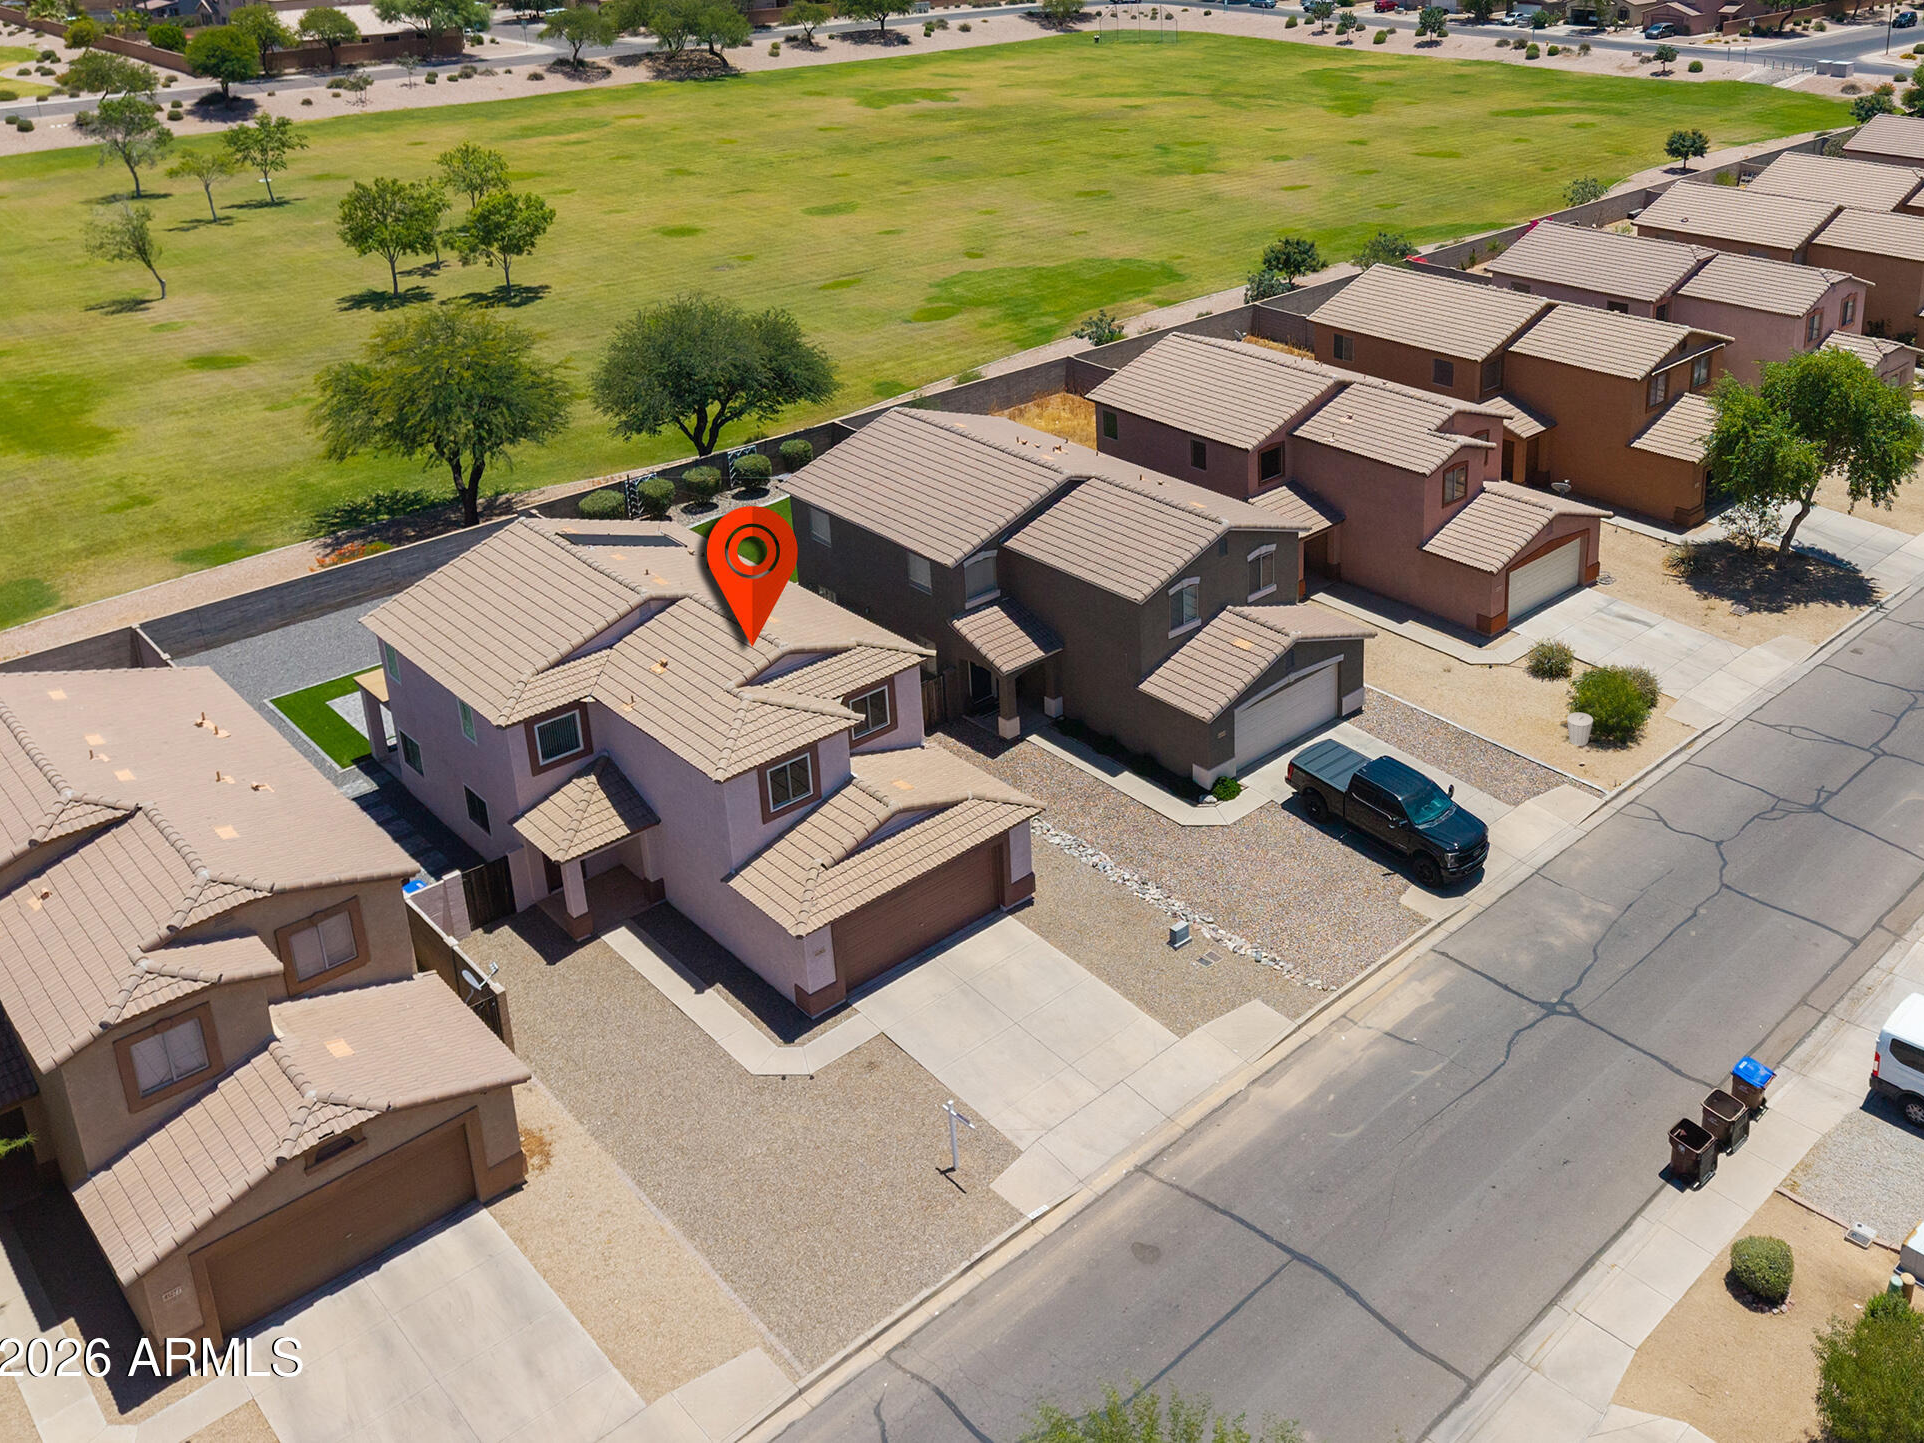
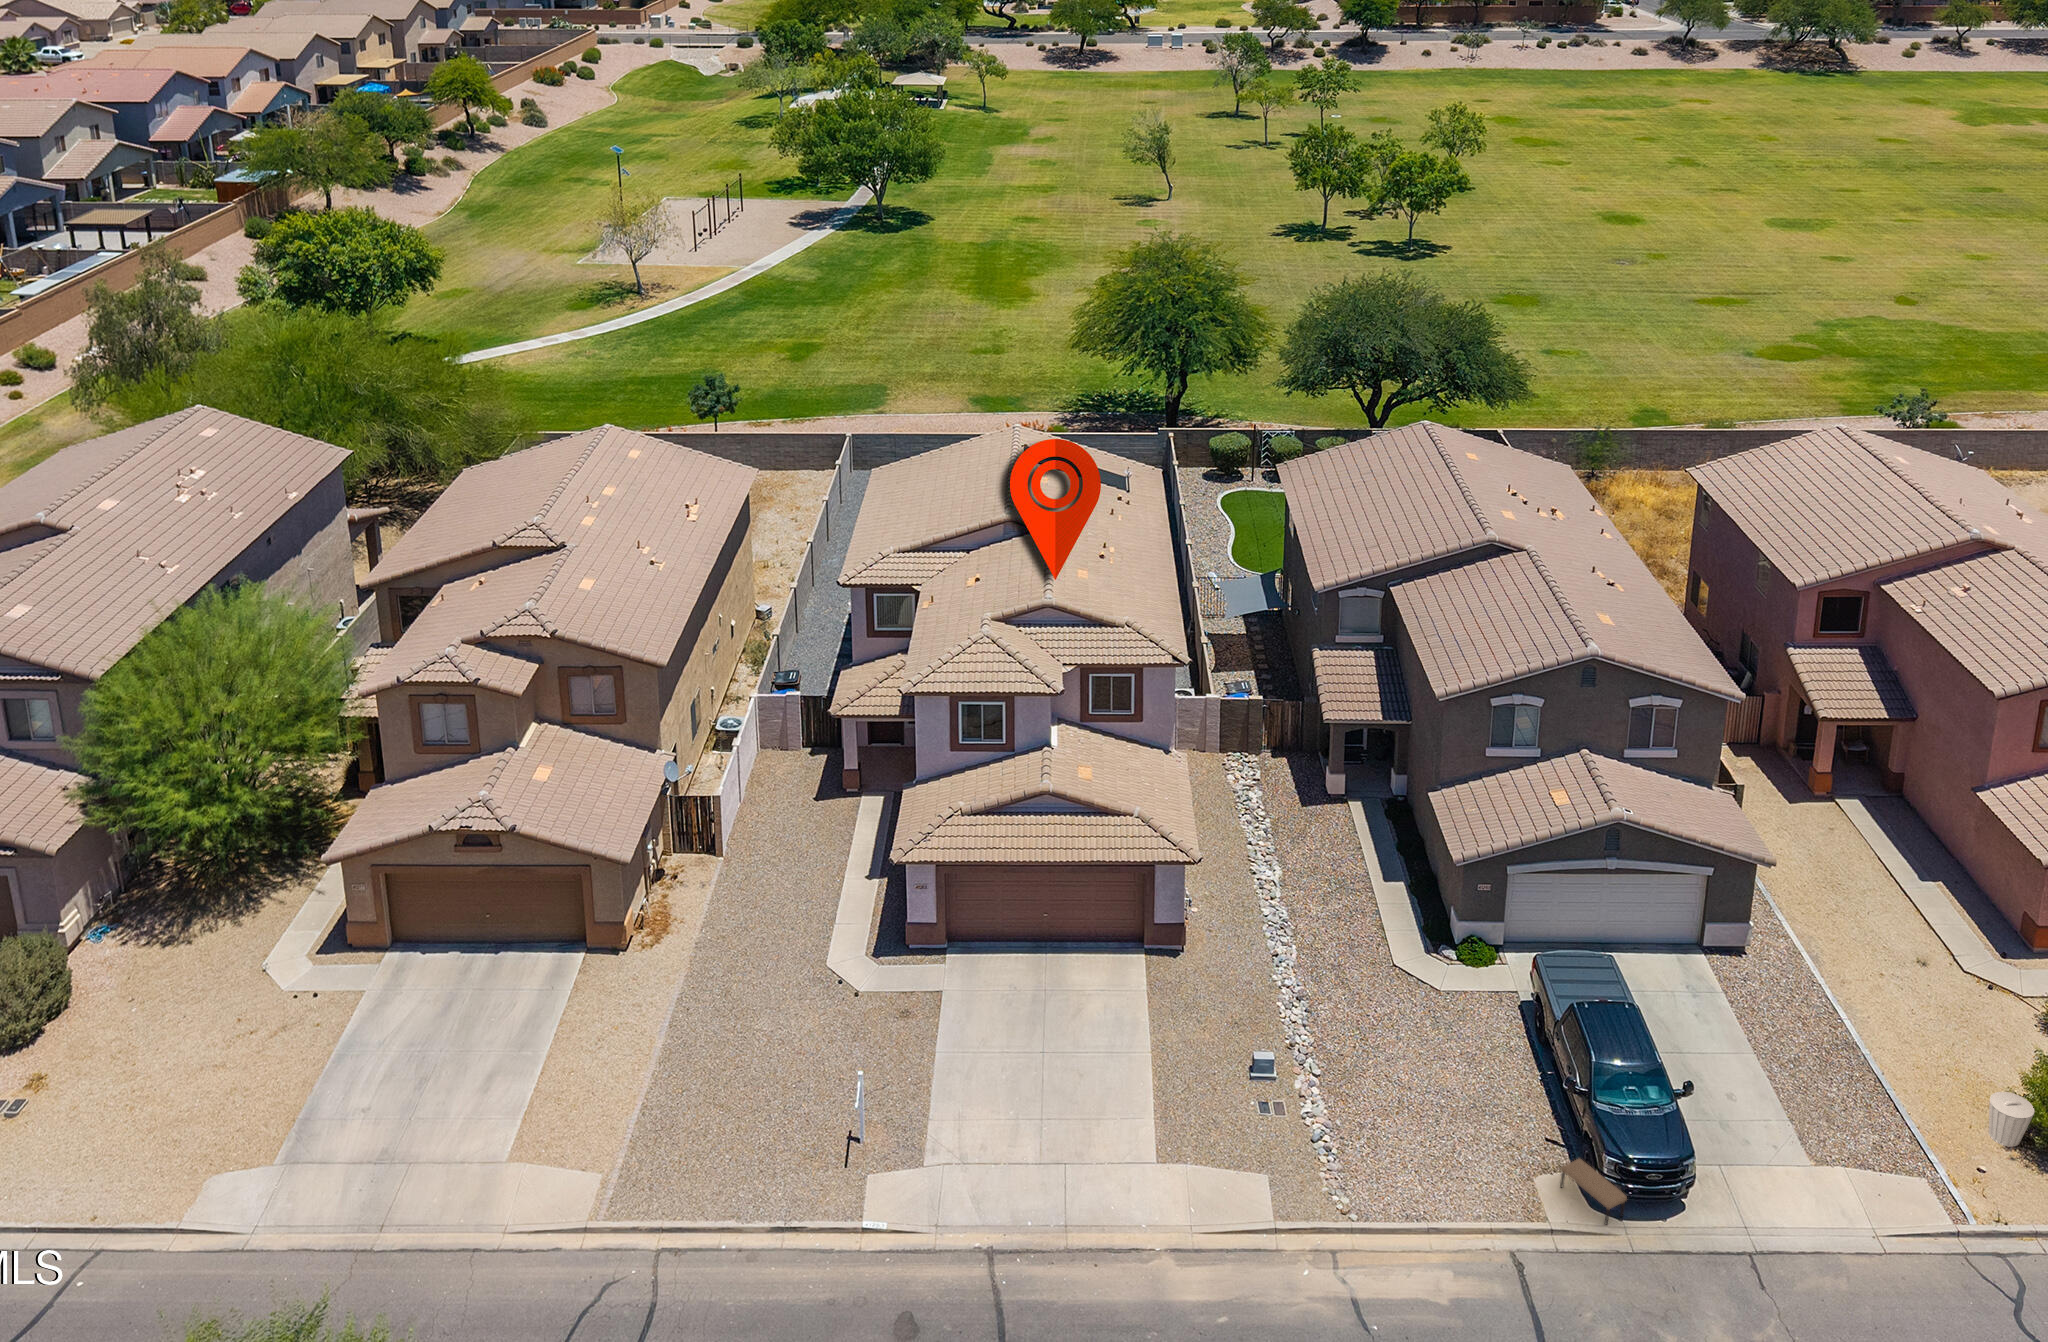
bench: none [1418,873,1466,905] -> present [1560,1159,1627,1224]

